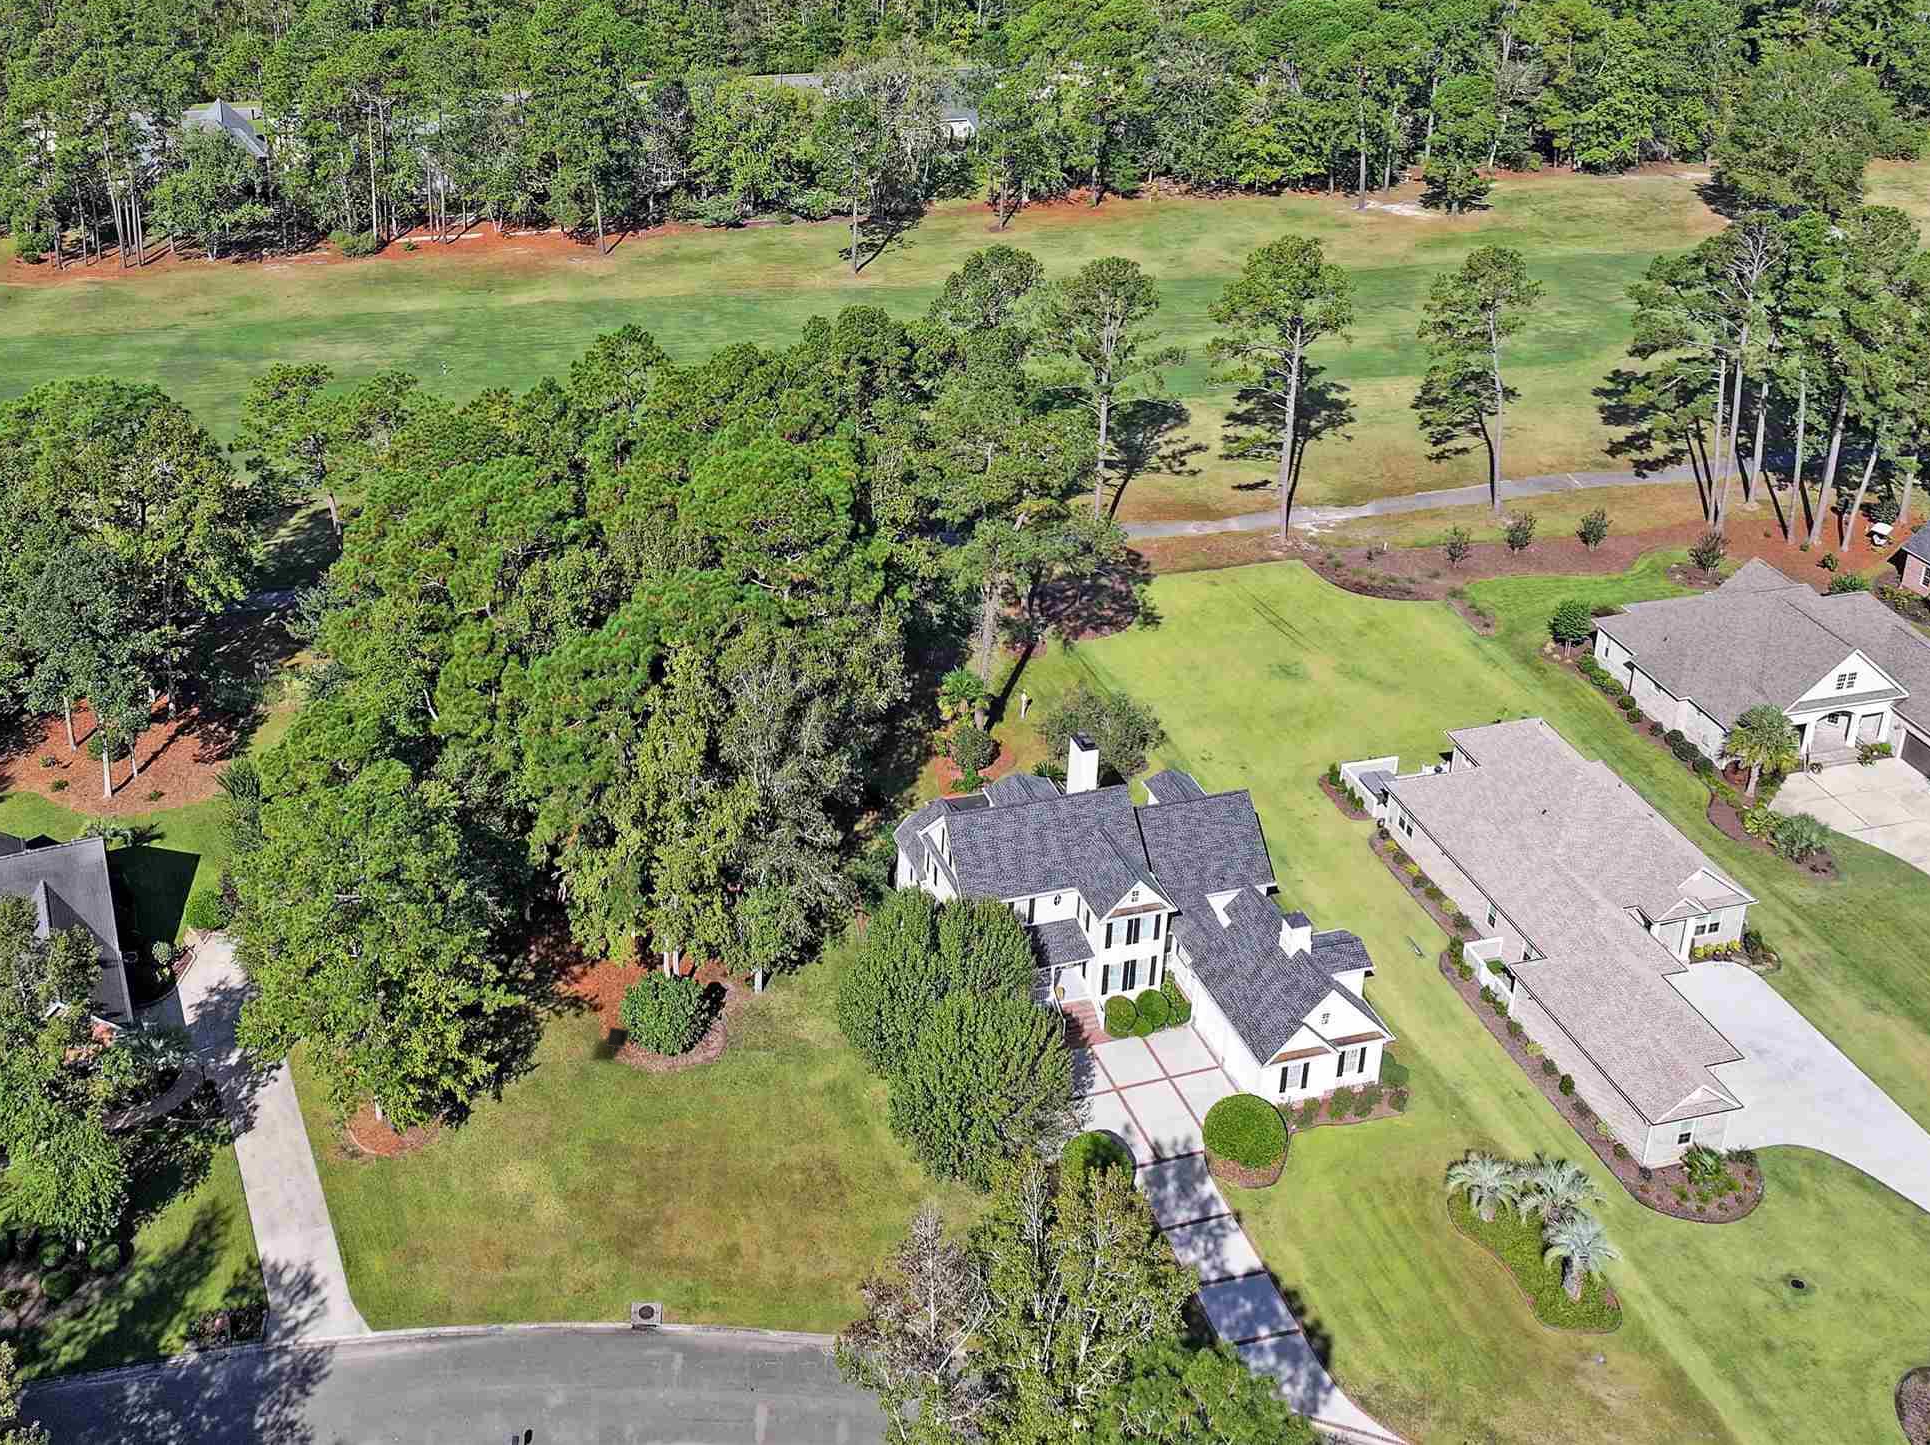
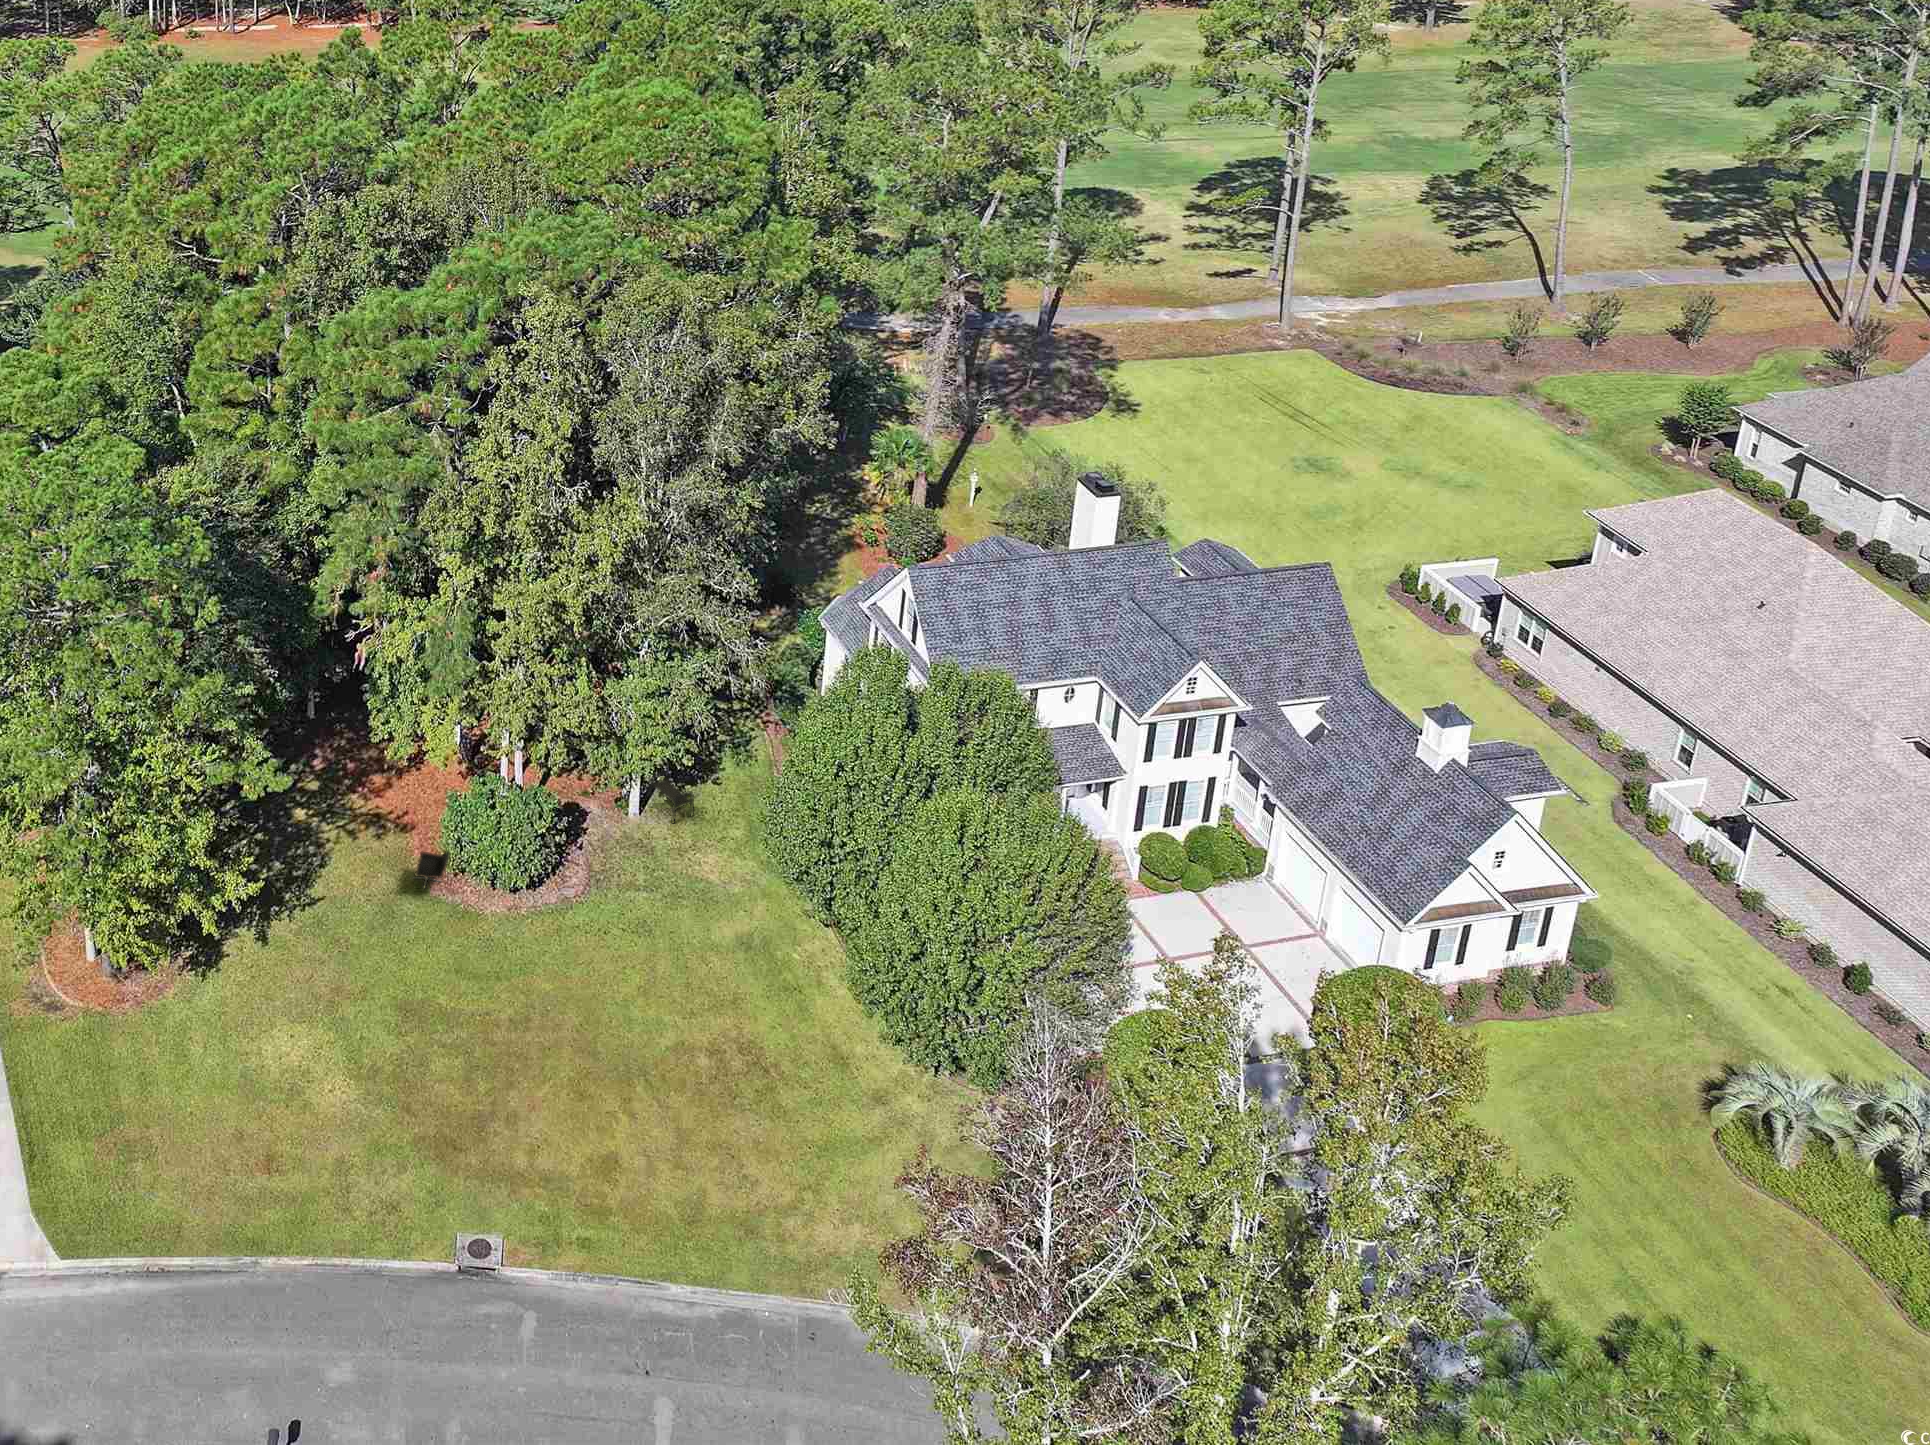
bench: none [772,957,804,996] -> present [648,771,694,823]

